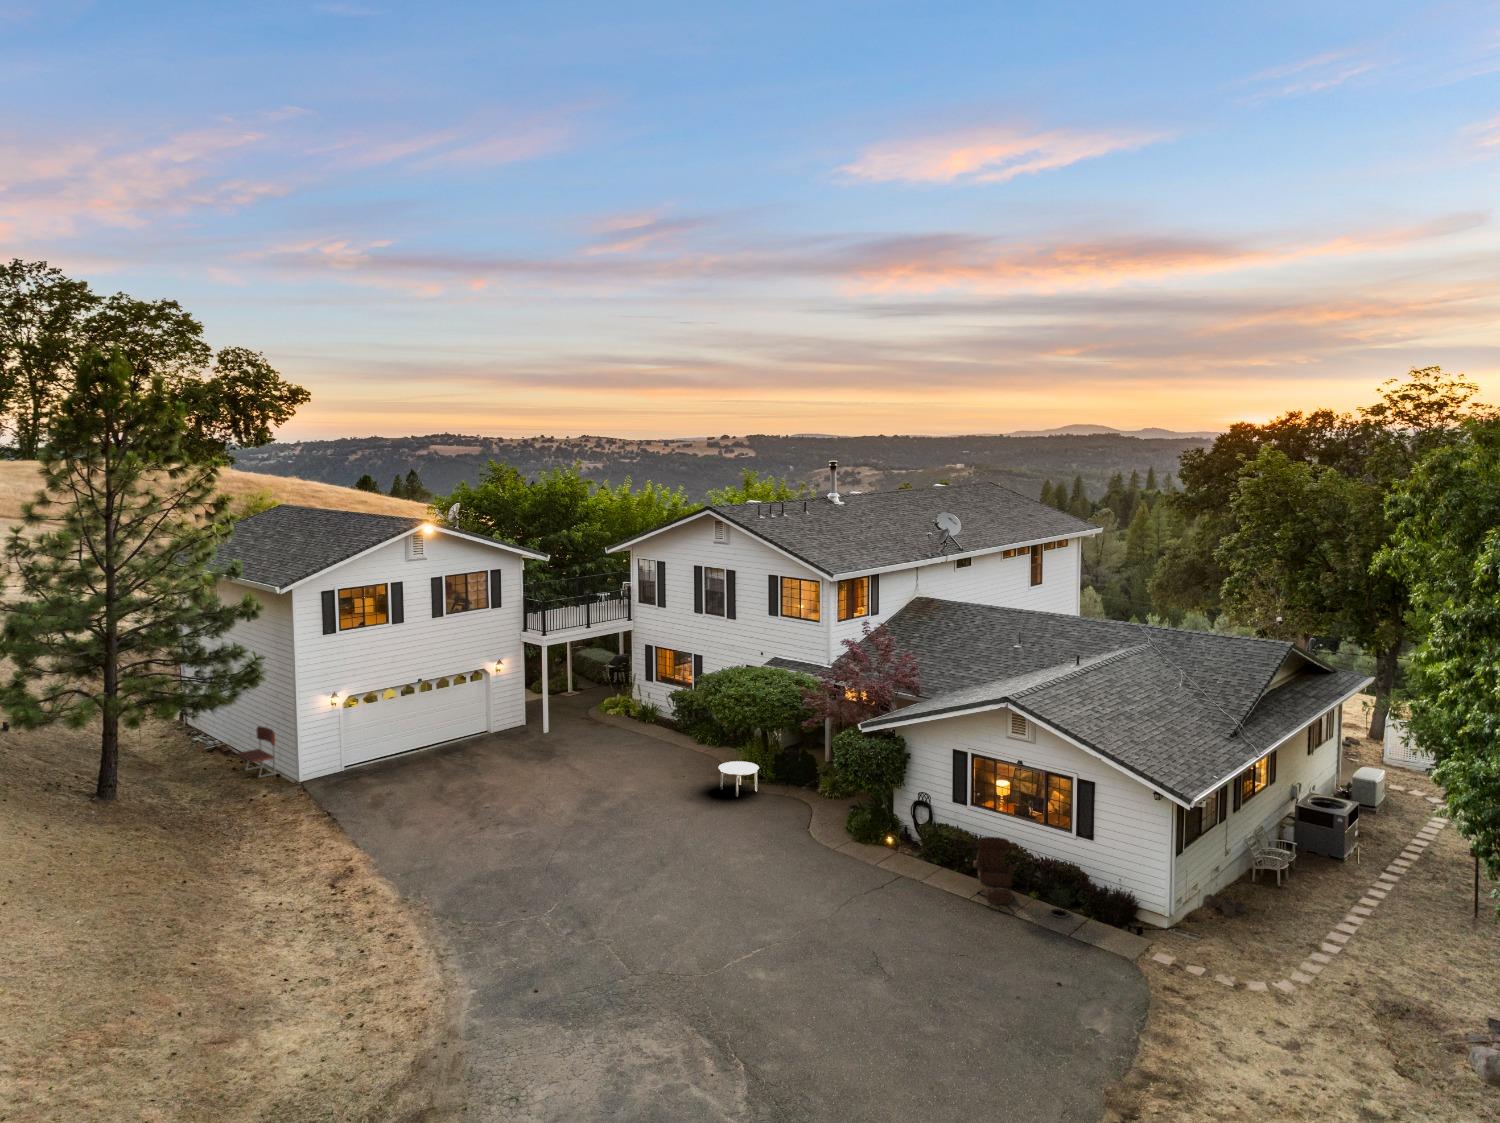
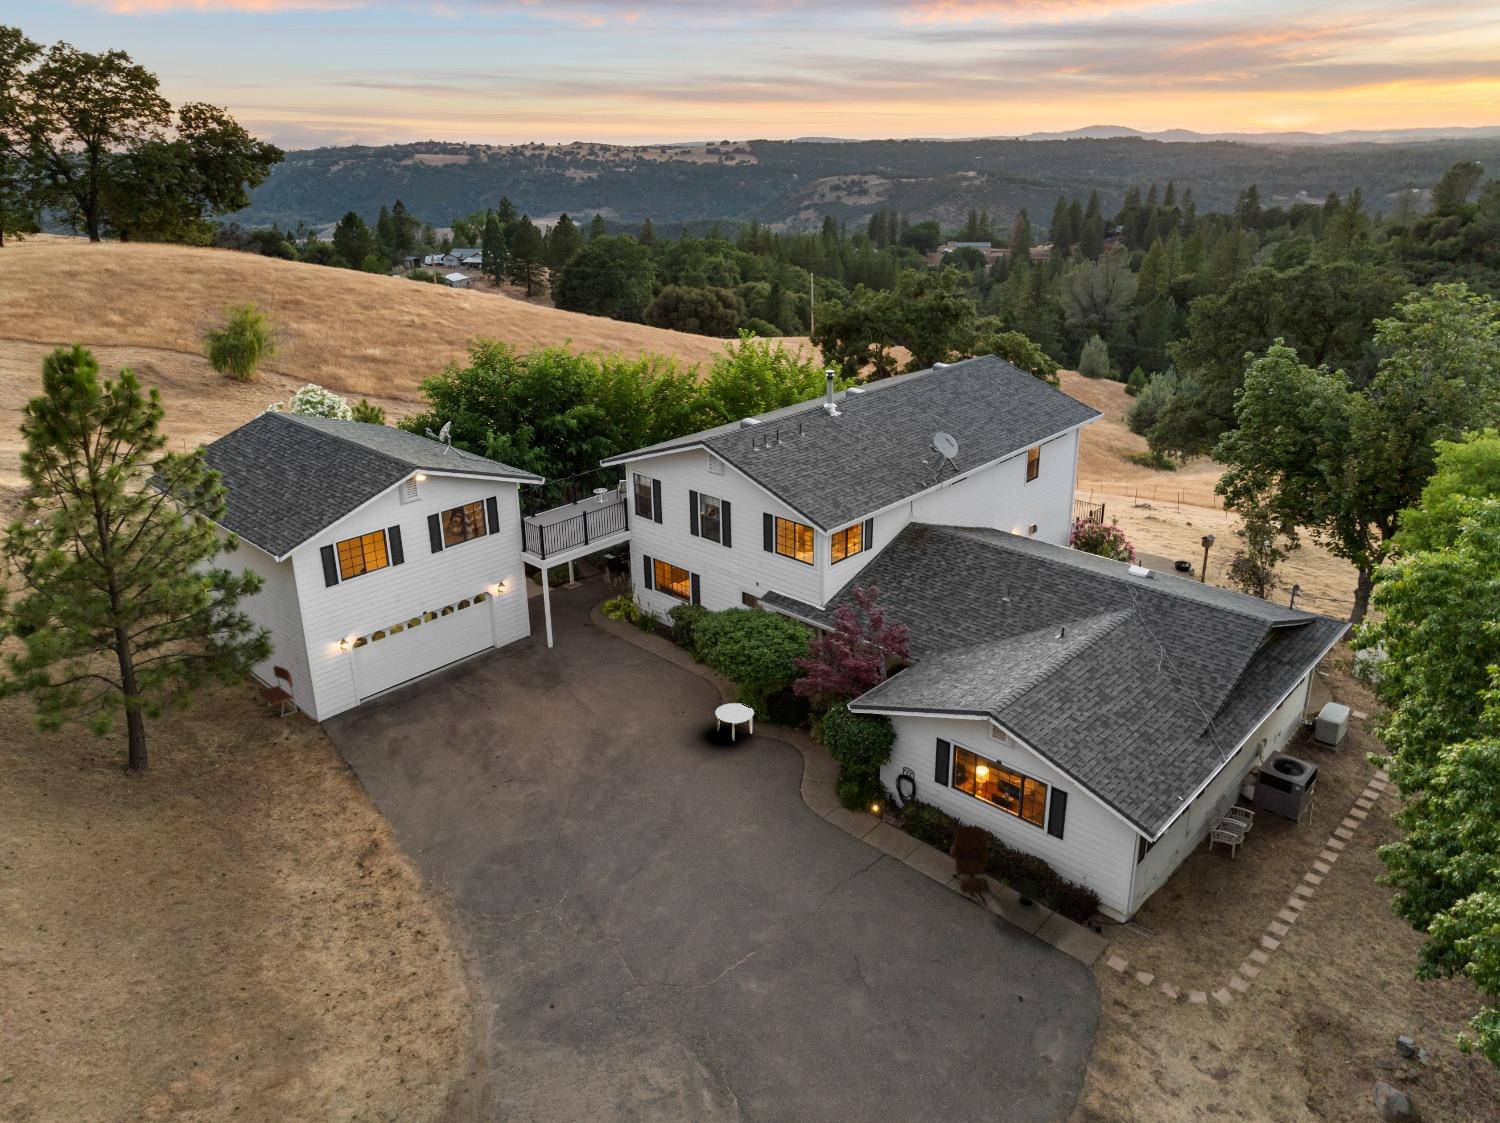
woven basket: present [1202,894,1246,917] -> none [1157,881,1197,907]

